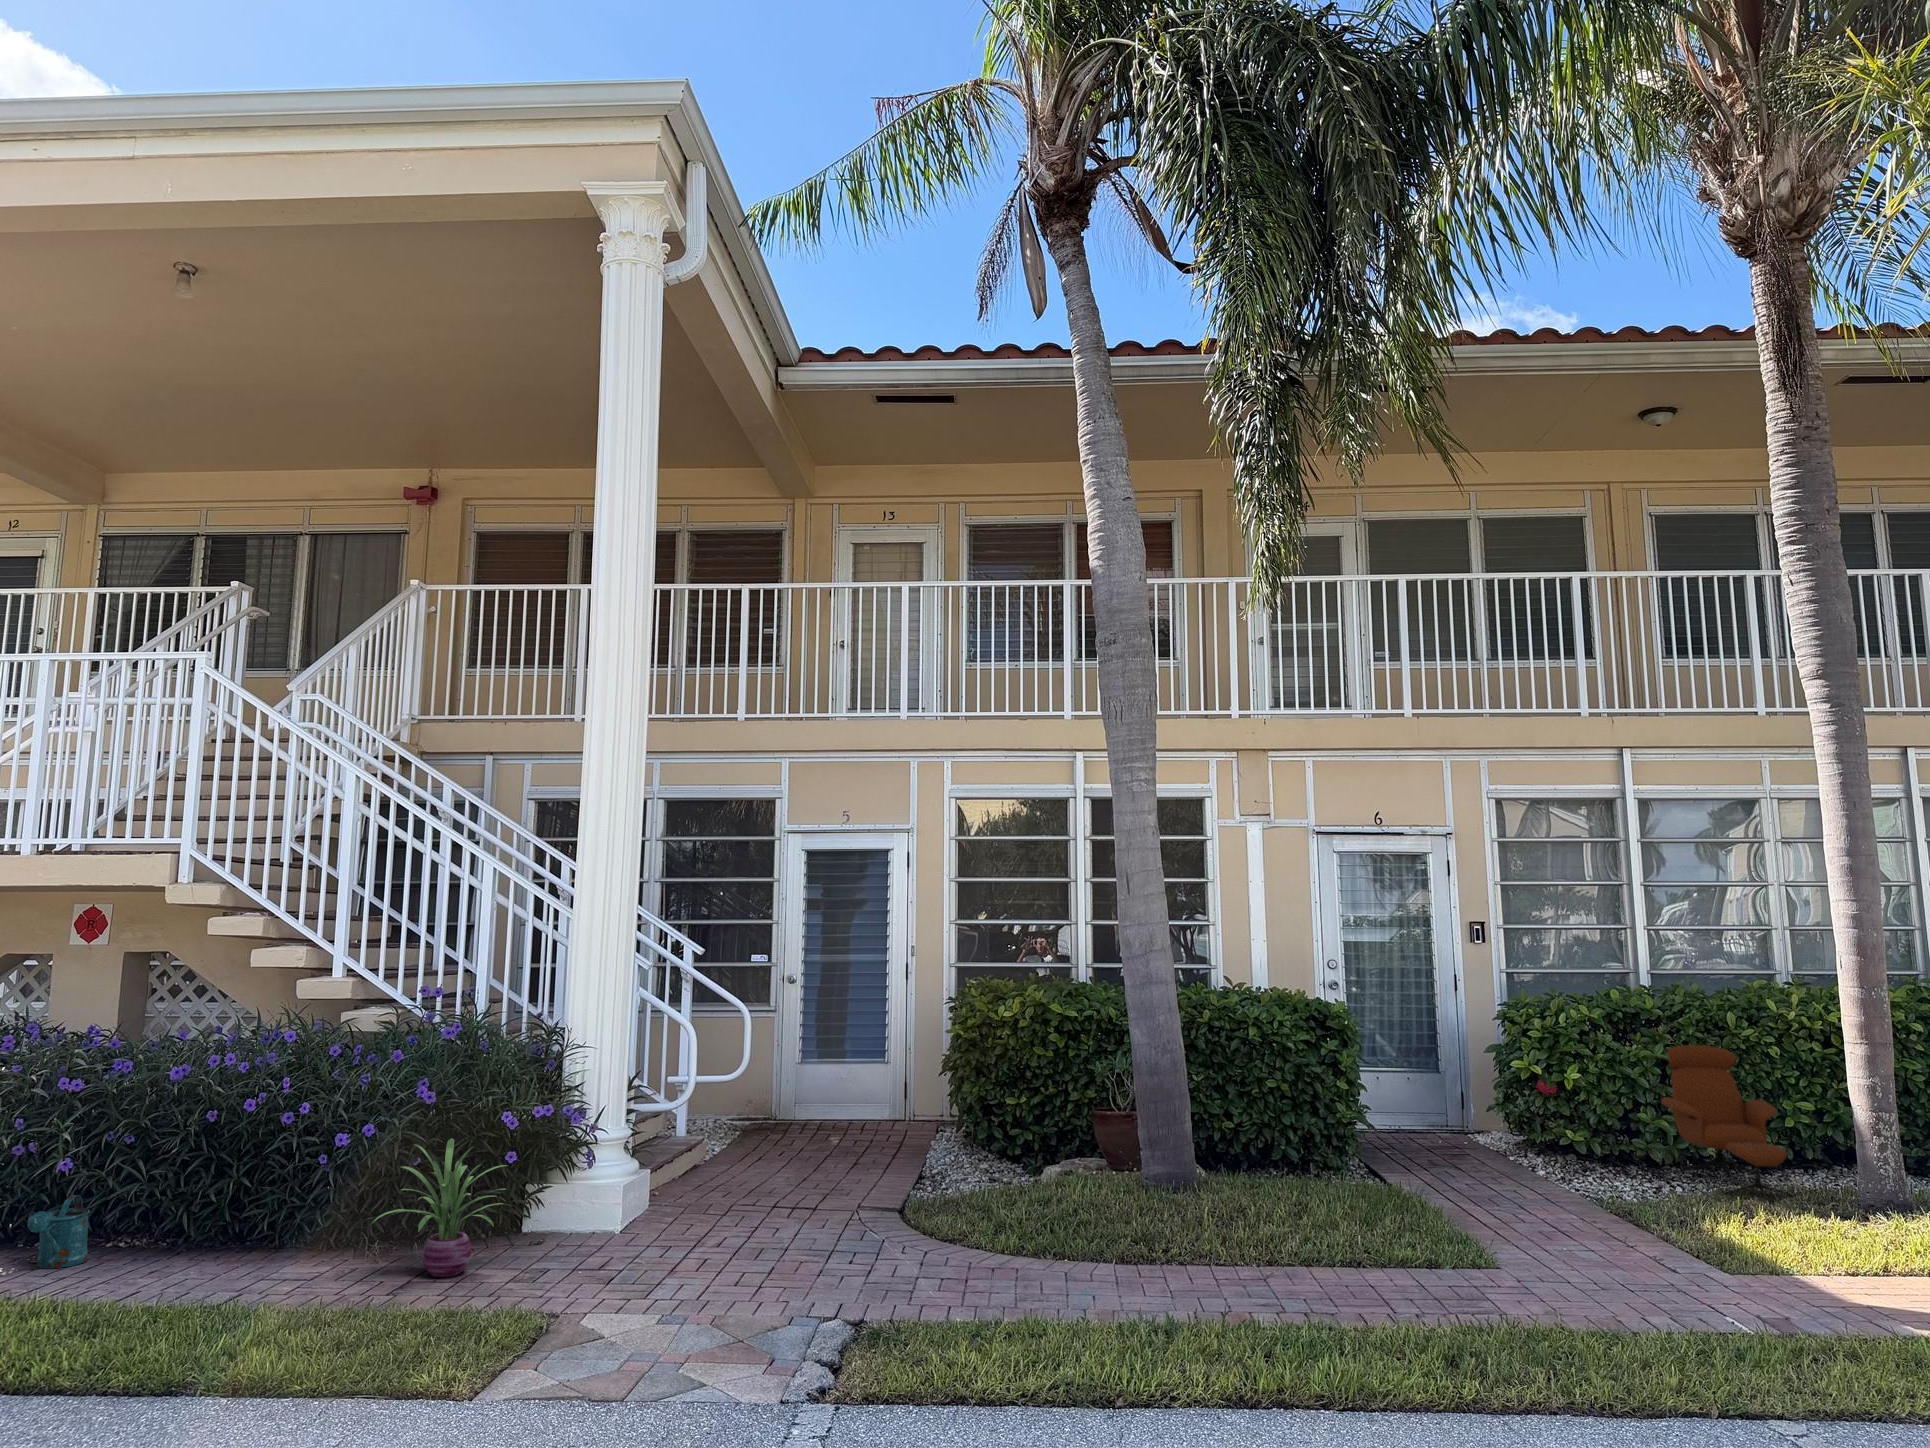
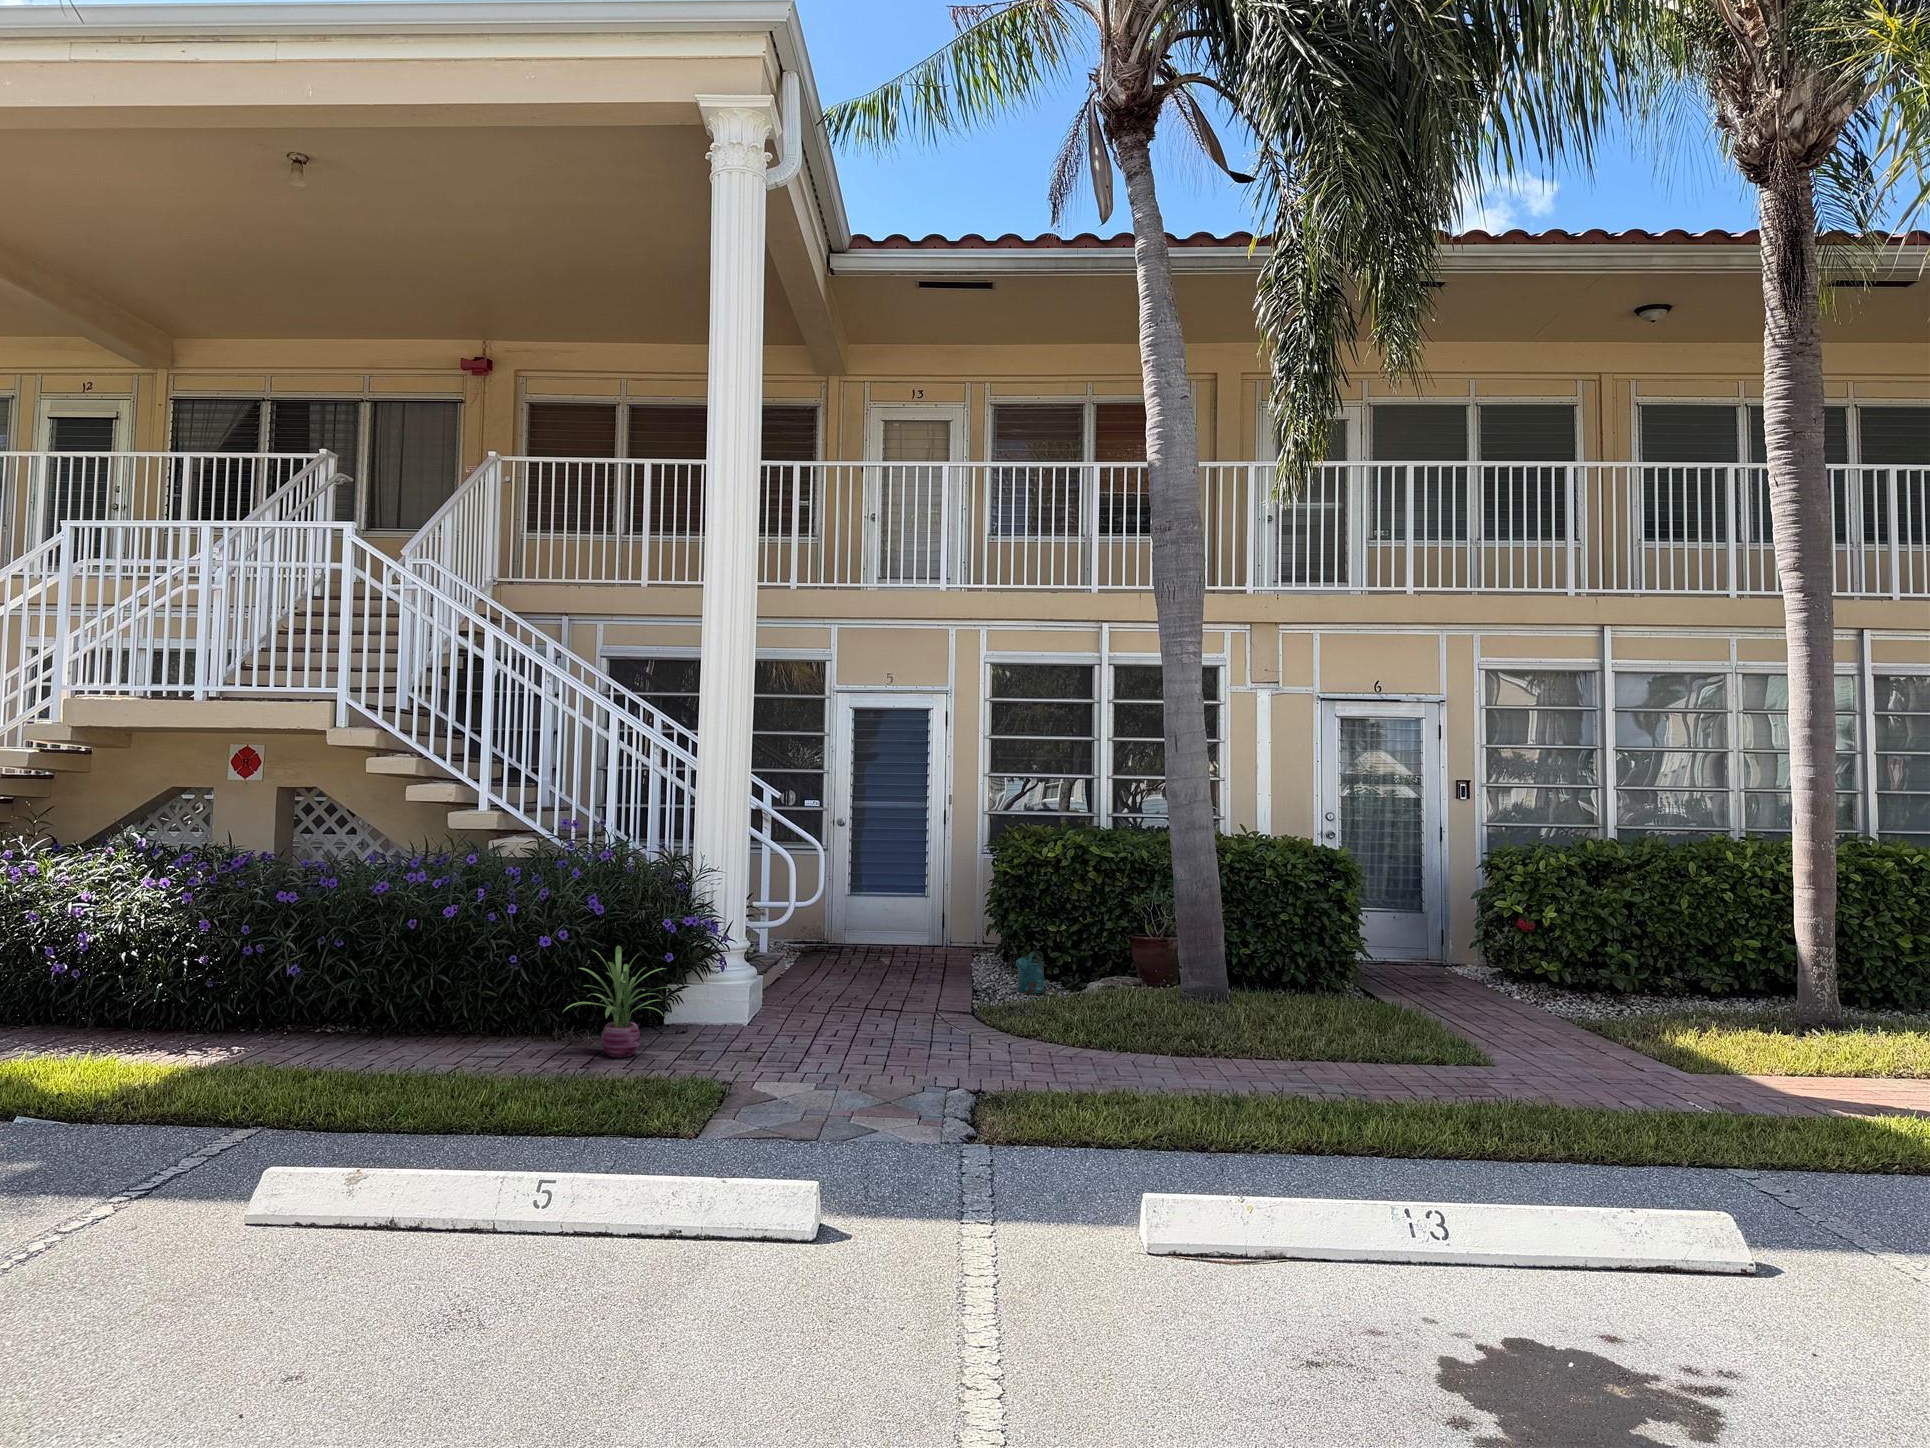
lounge chair: present [1661,1045,1791,1201] -> none [1627,890,1740,1023]
watering can: present [27,1195,90,1269] -> present [1016,951,1044,993]

